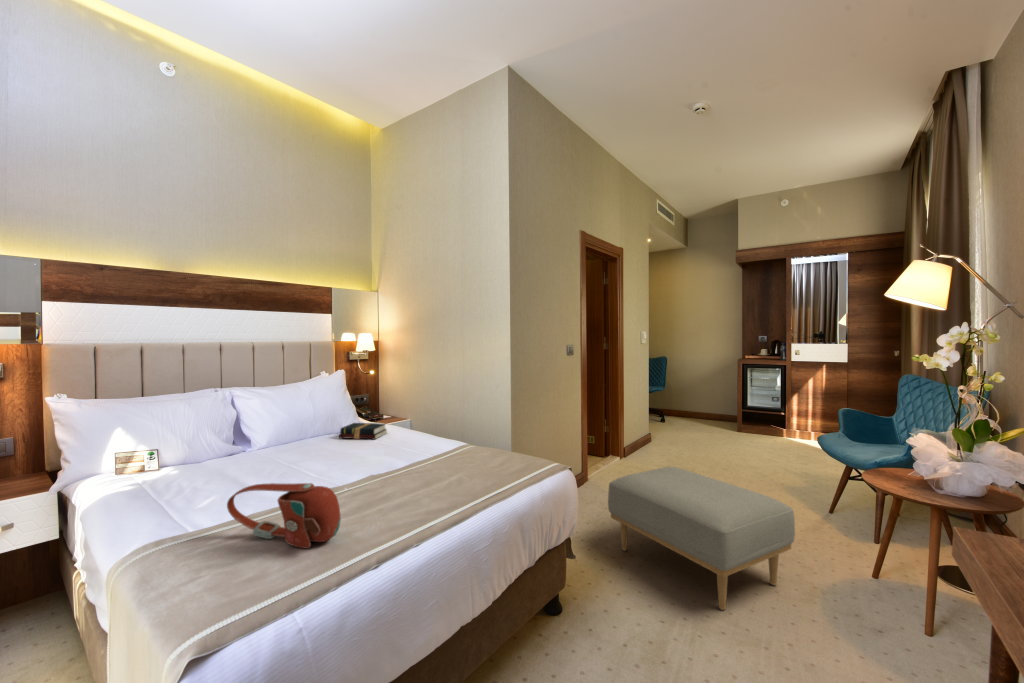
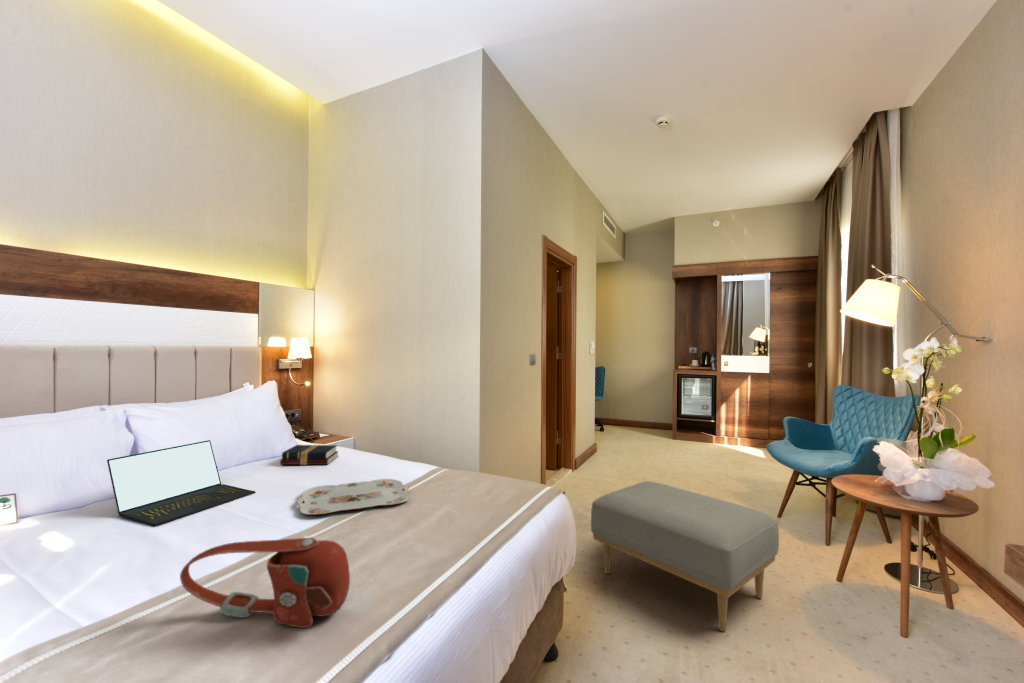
laptop: none [206,416,313,477] -> present [107,440,255,526]
serving tray: none [337,451,428,475] -> present [297,479,410,514]

